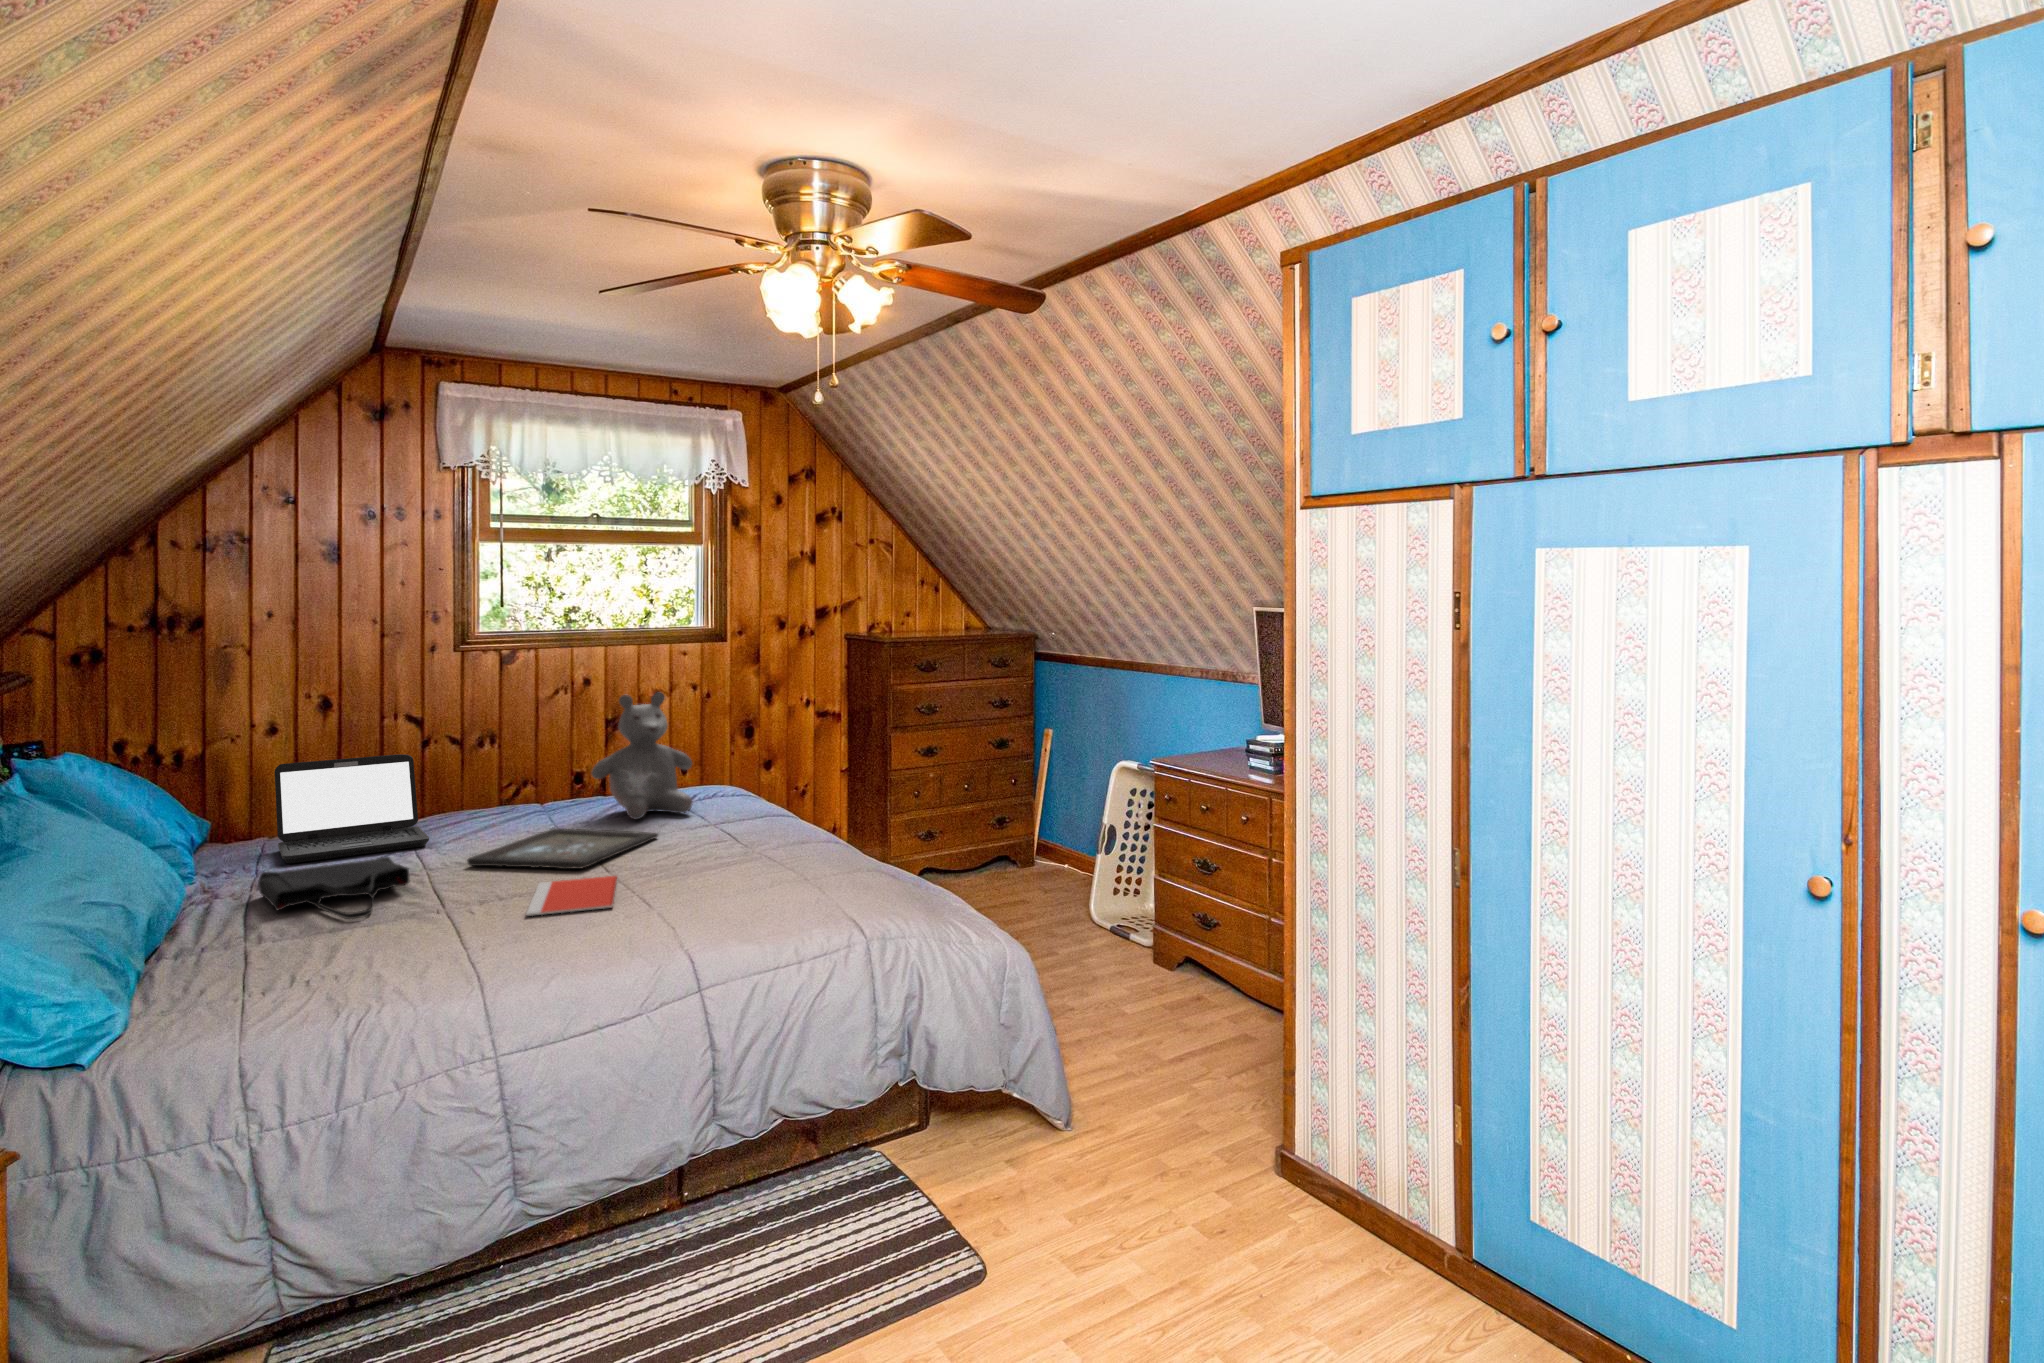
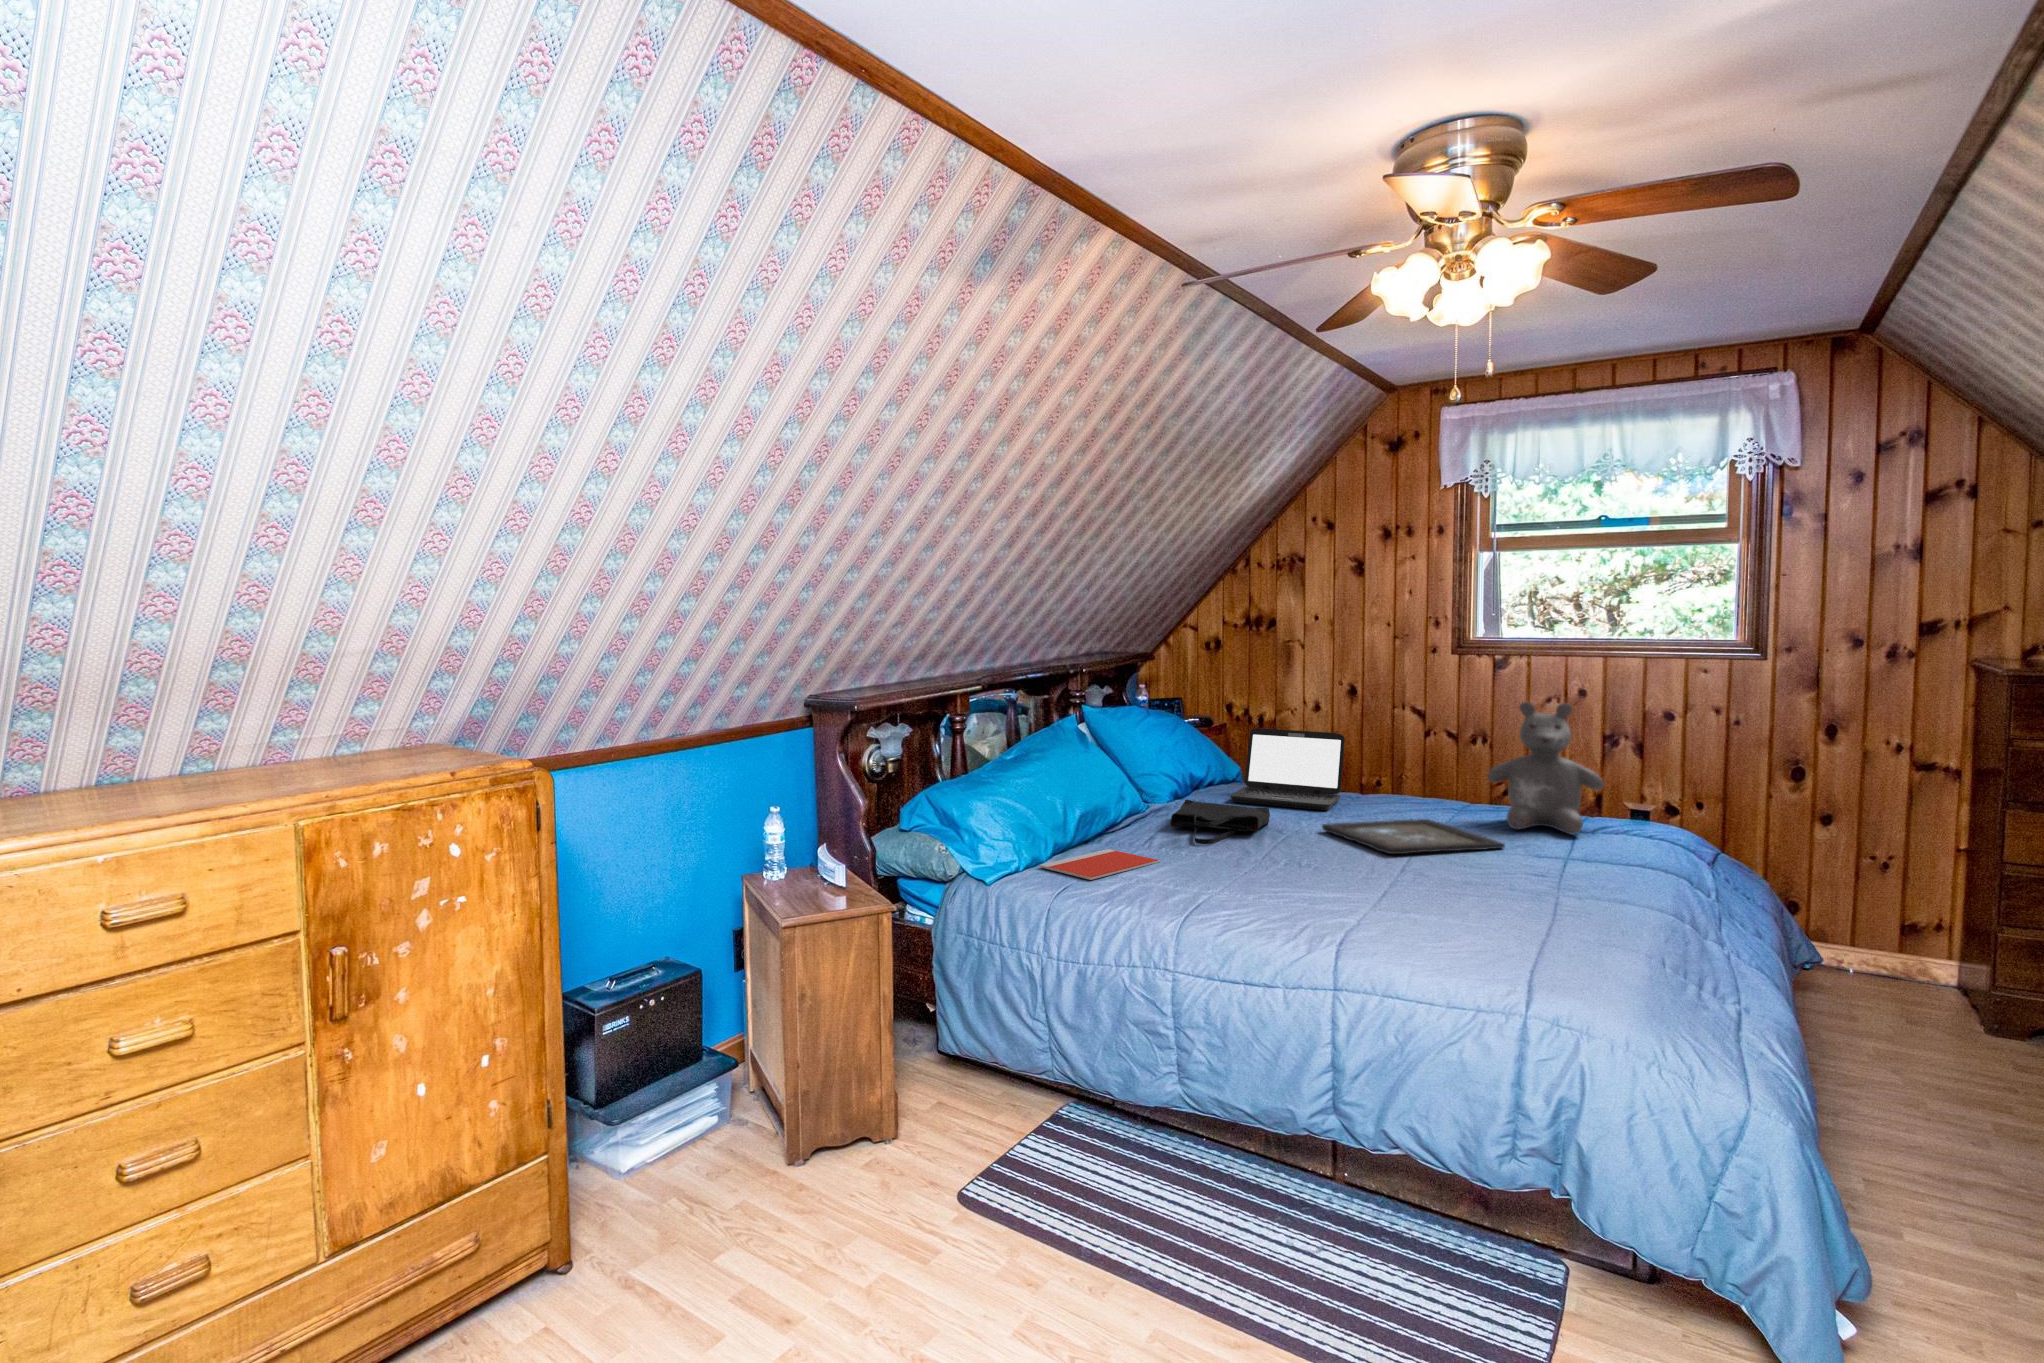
notebook: present [526,876,617,916] -> present [1039,849,1160,880]

